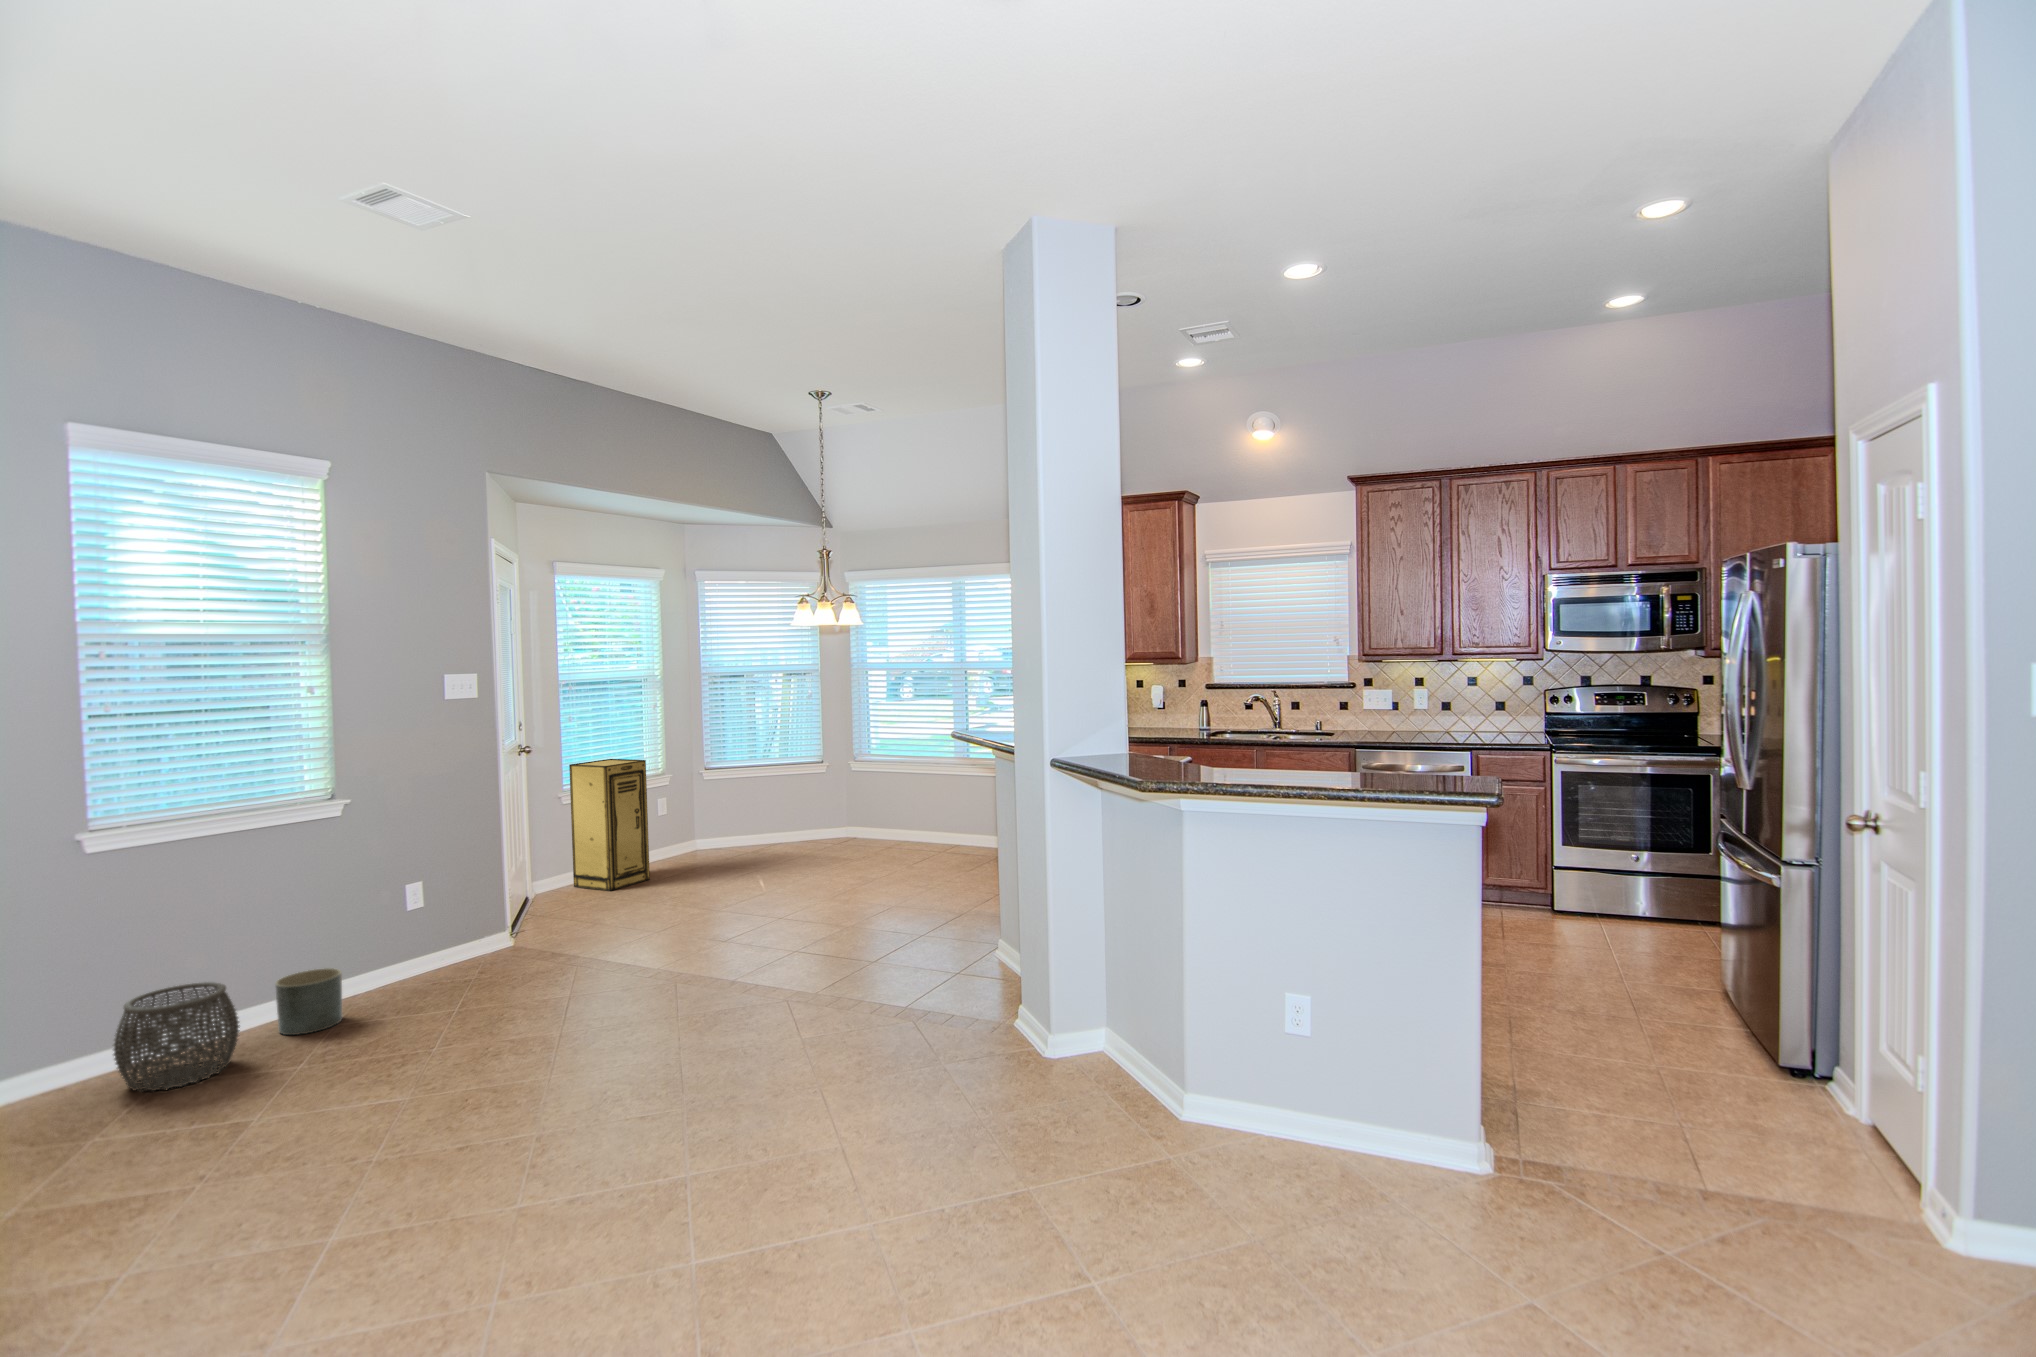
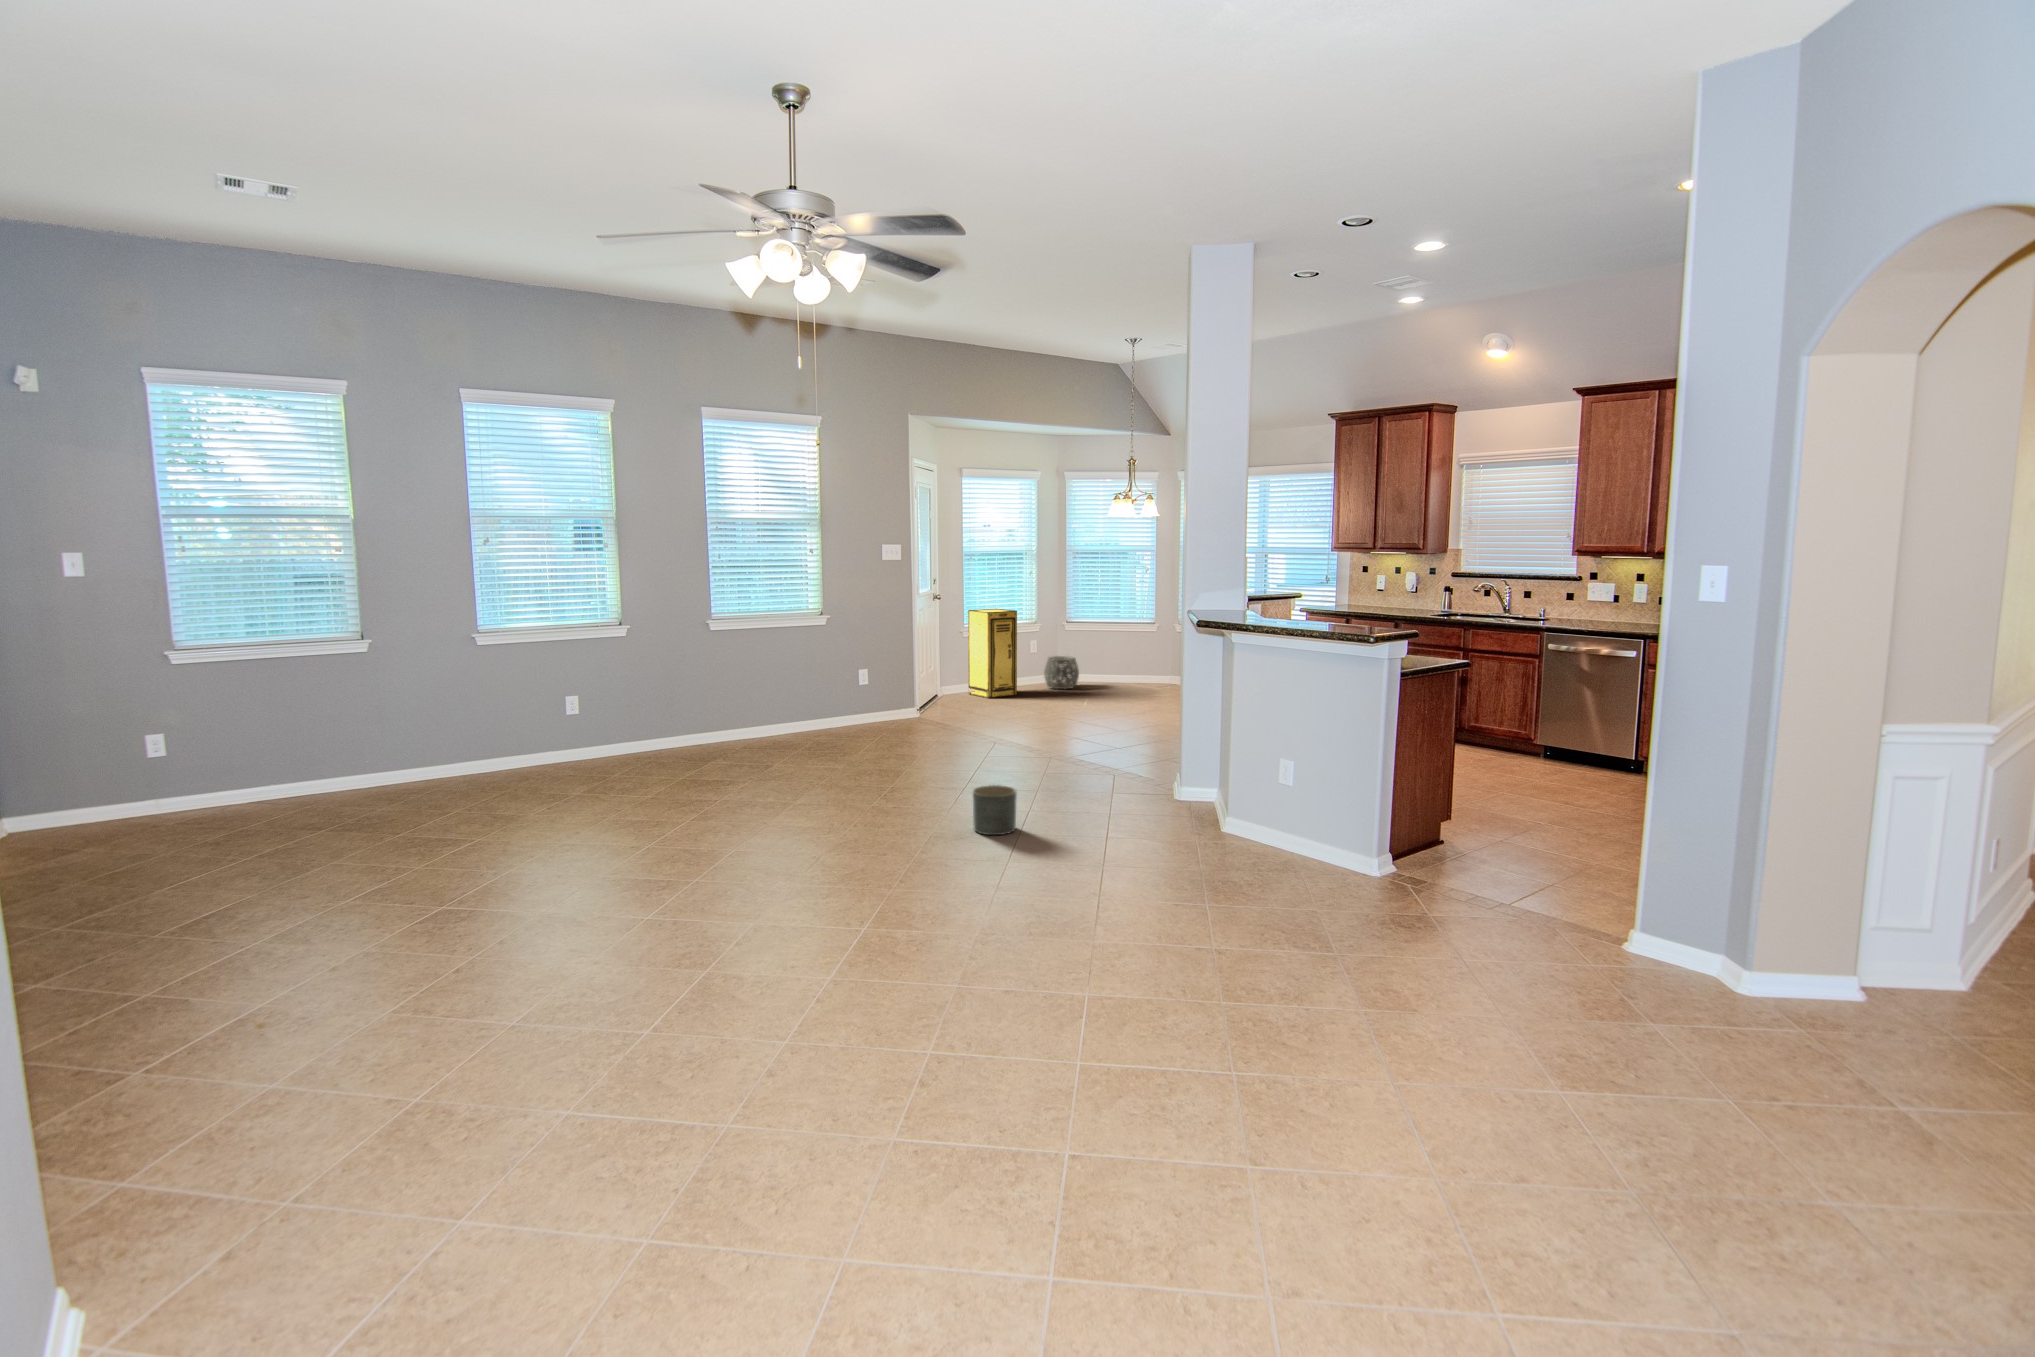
planter: present [275,968,342,1035] -> present [973,785,1017,835]
woven basket: present [113,982,240,1092] -> present [1044,656,1079,689]

